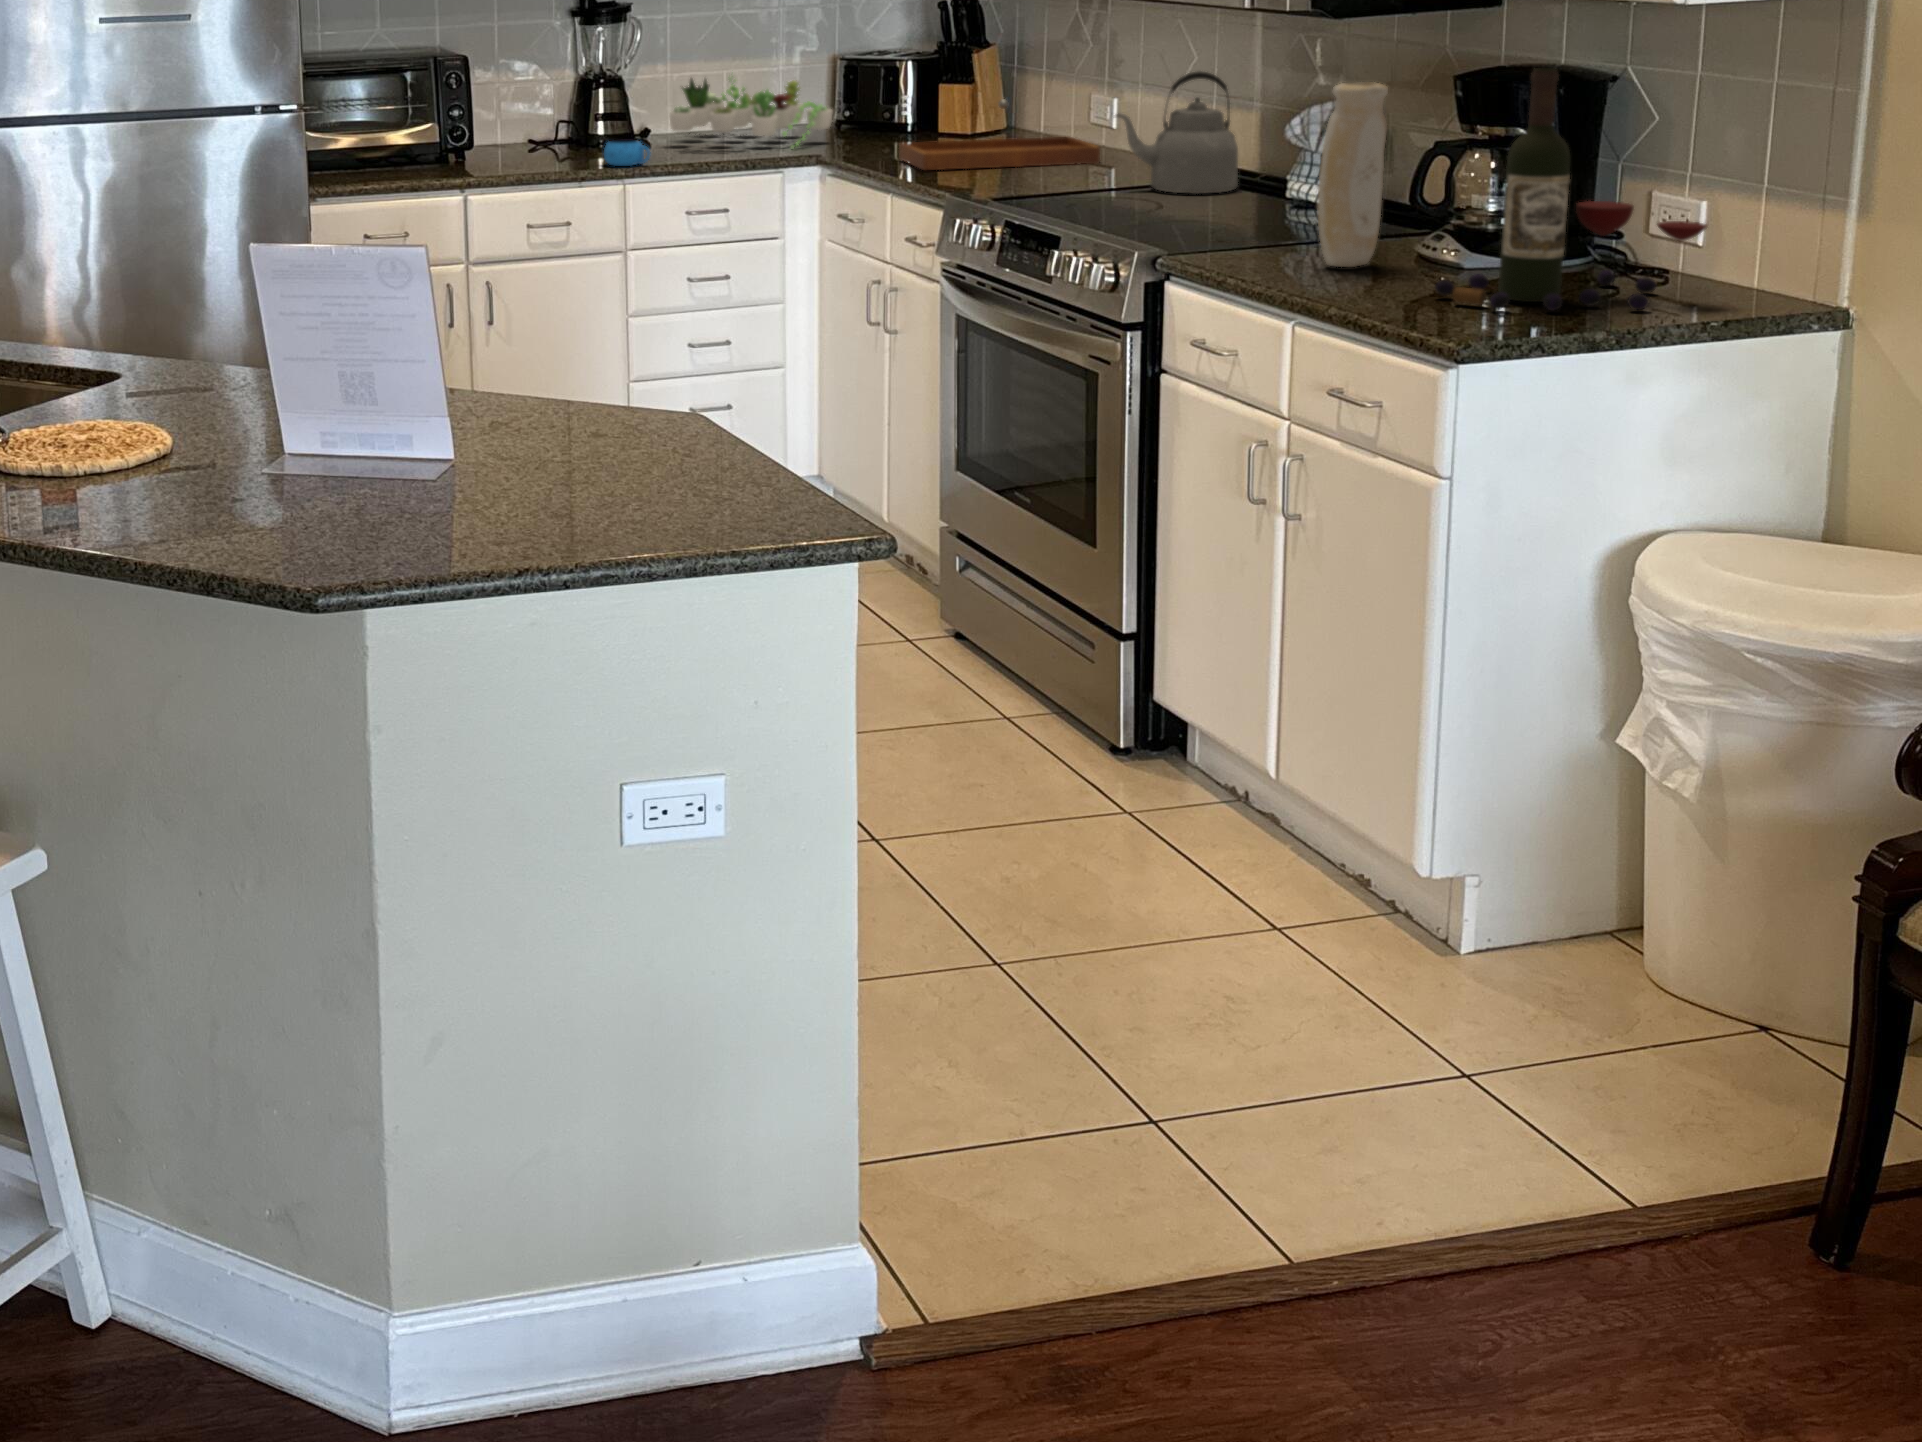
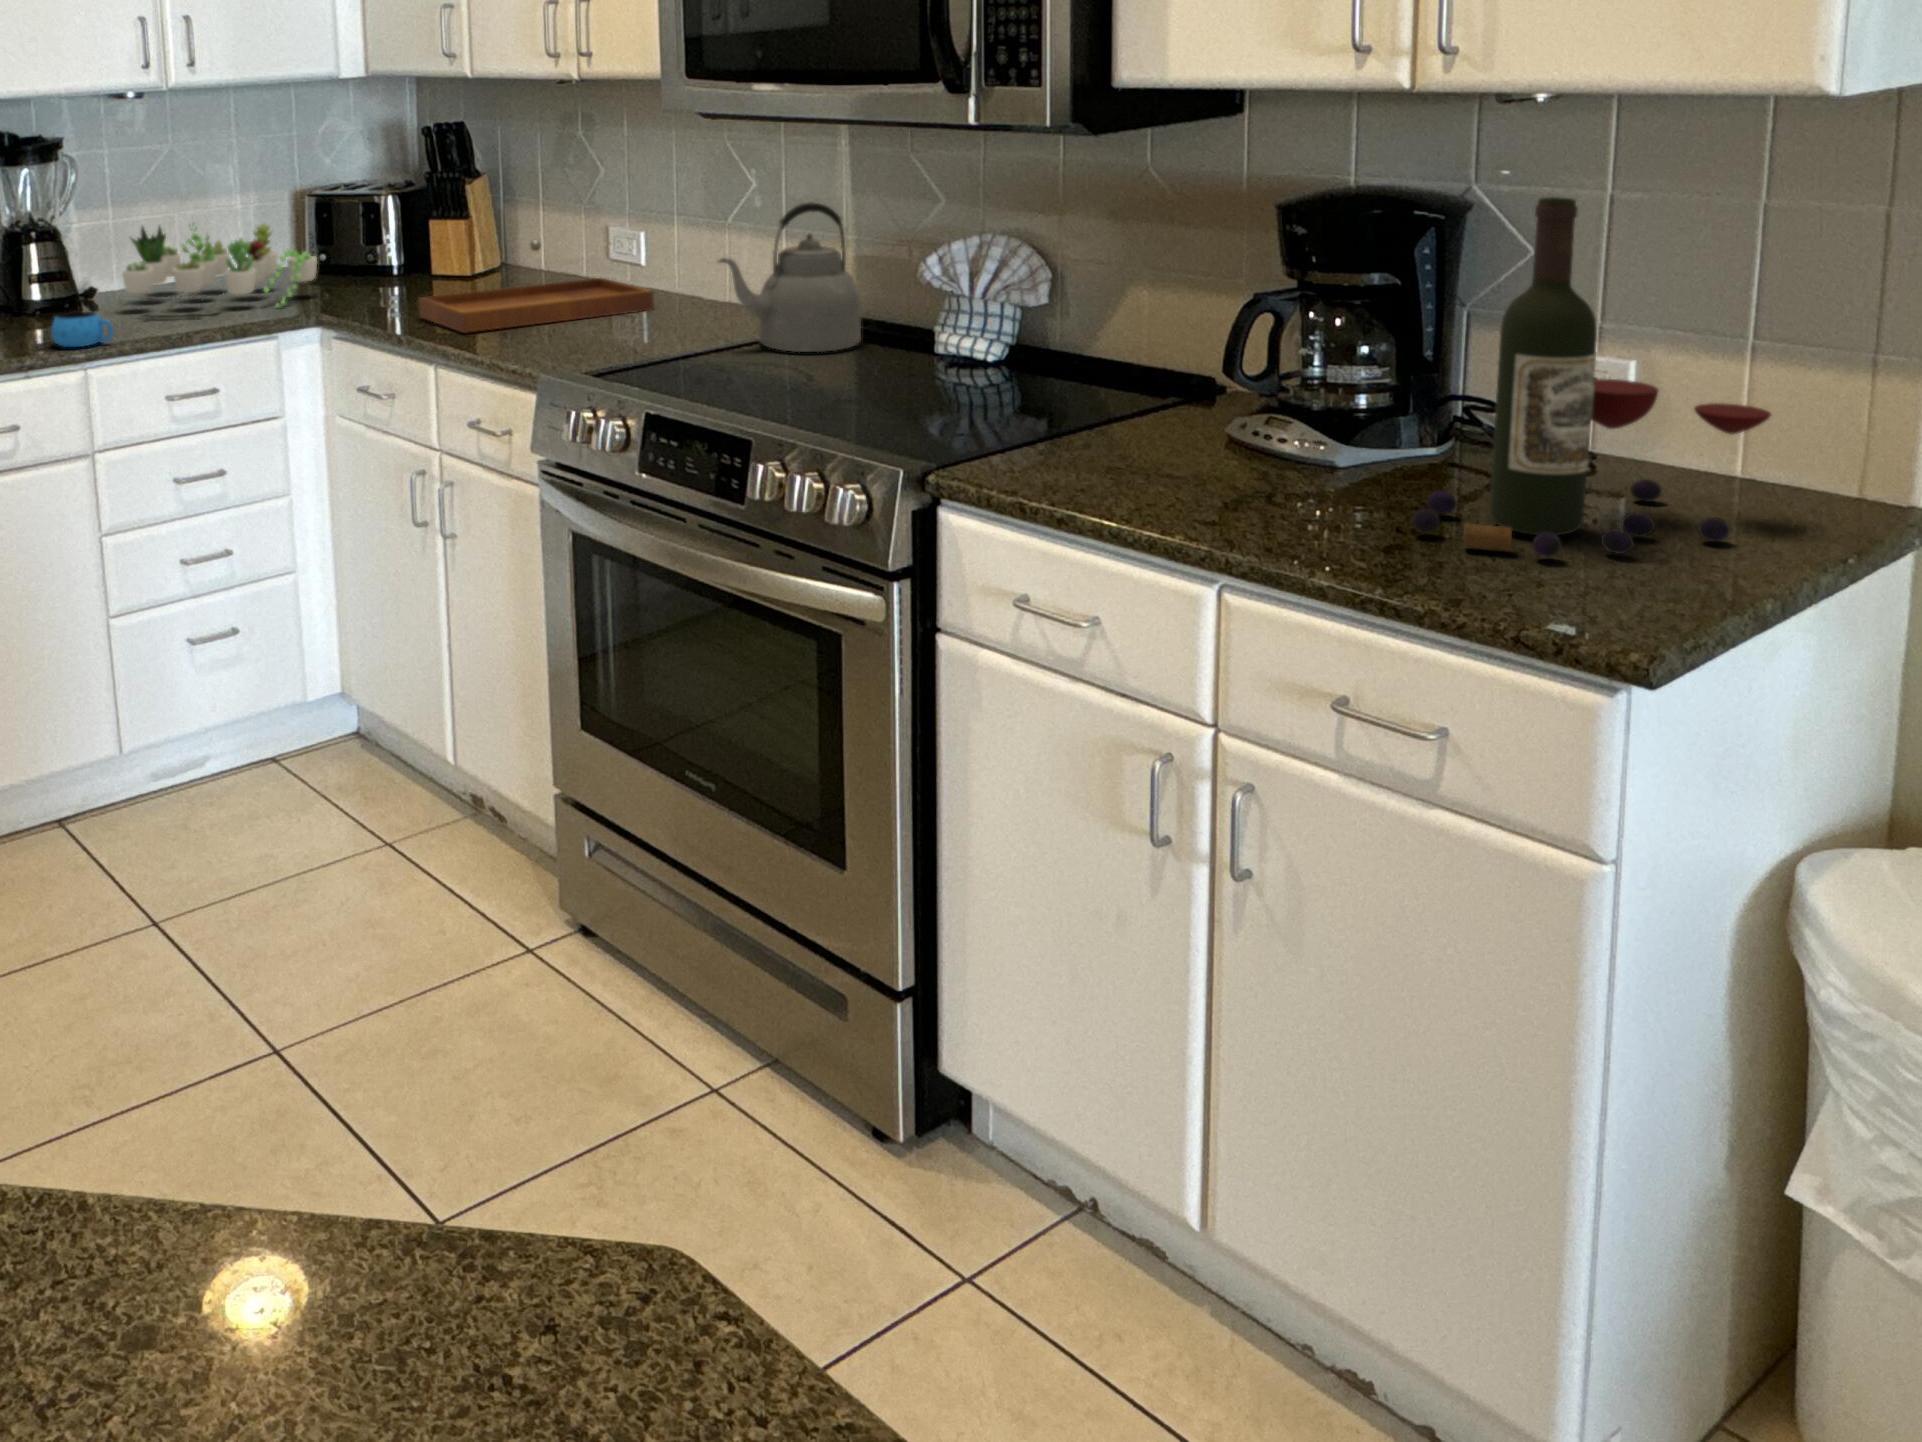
vase: present [1317,82,1388,267] -> none [1152,221,1240,478]

